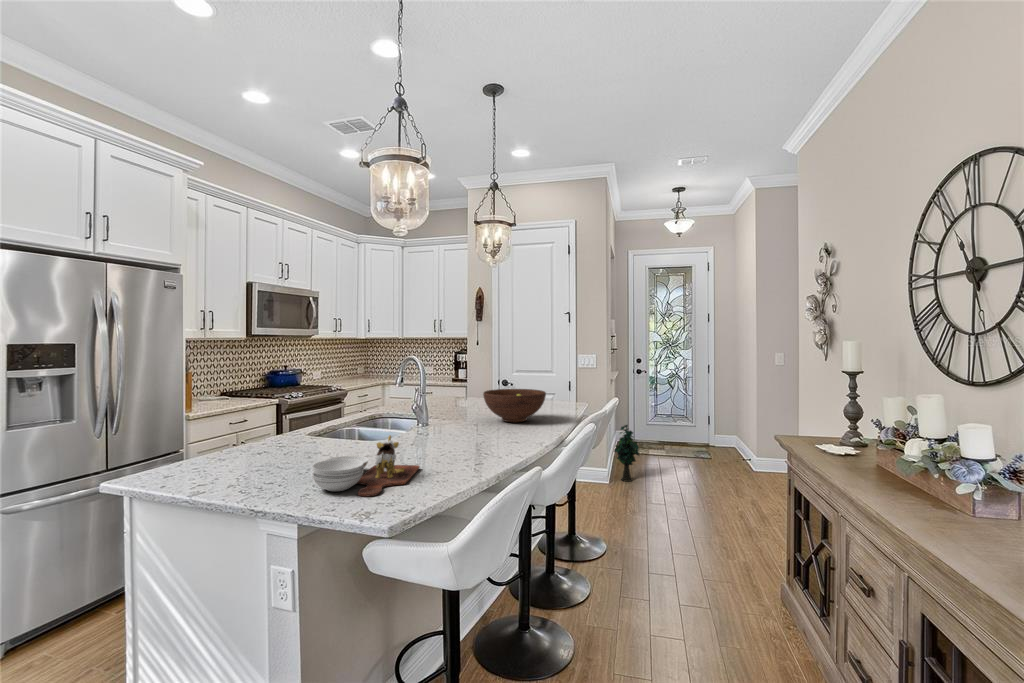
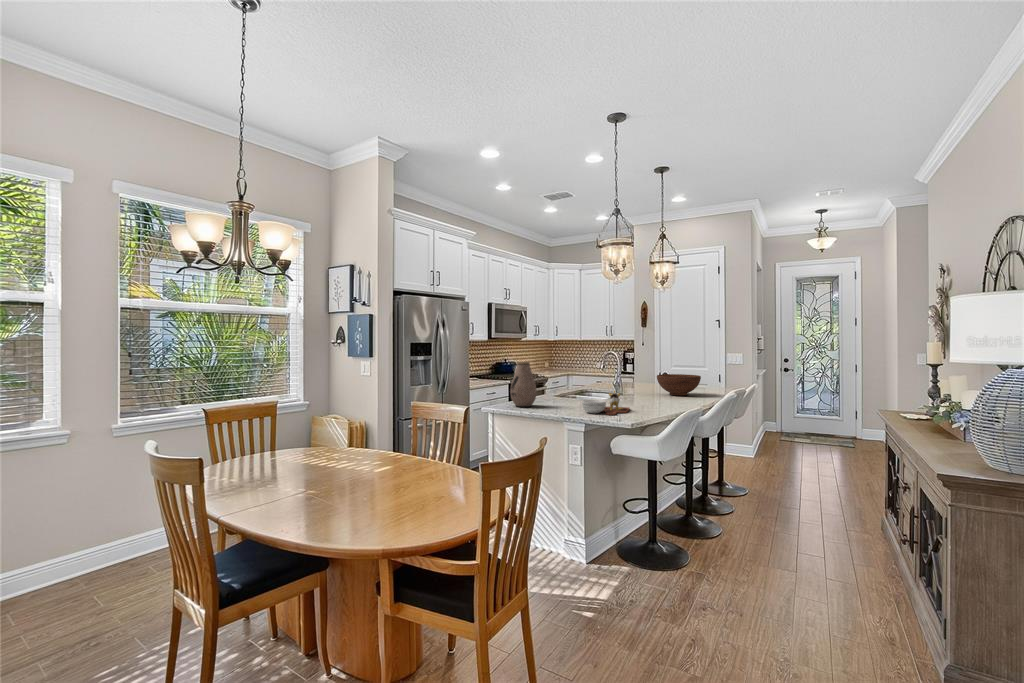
vase: none [178,383,239,477] -> present [510,362,537,407]
decorative plant: present [614,425,639,482] -> none [758,411,782,457]

